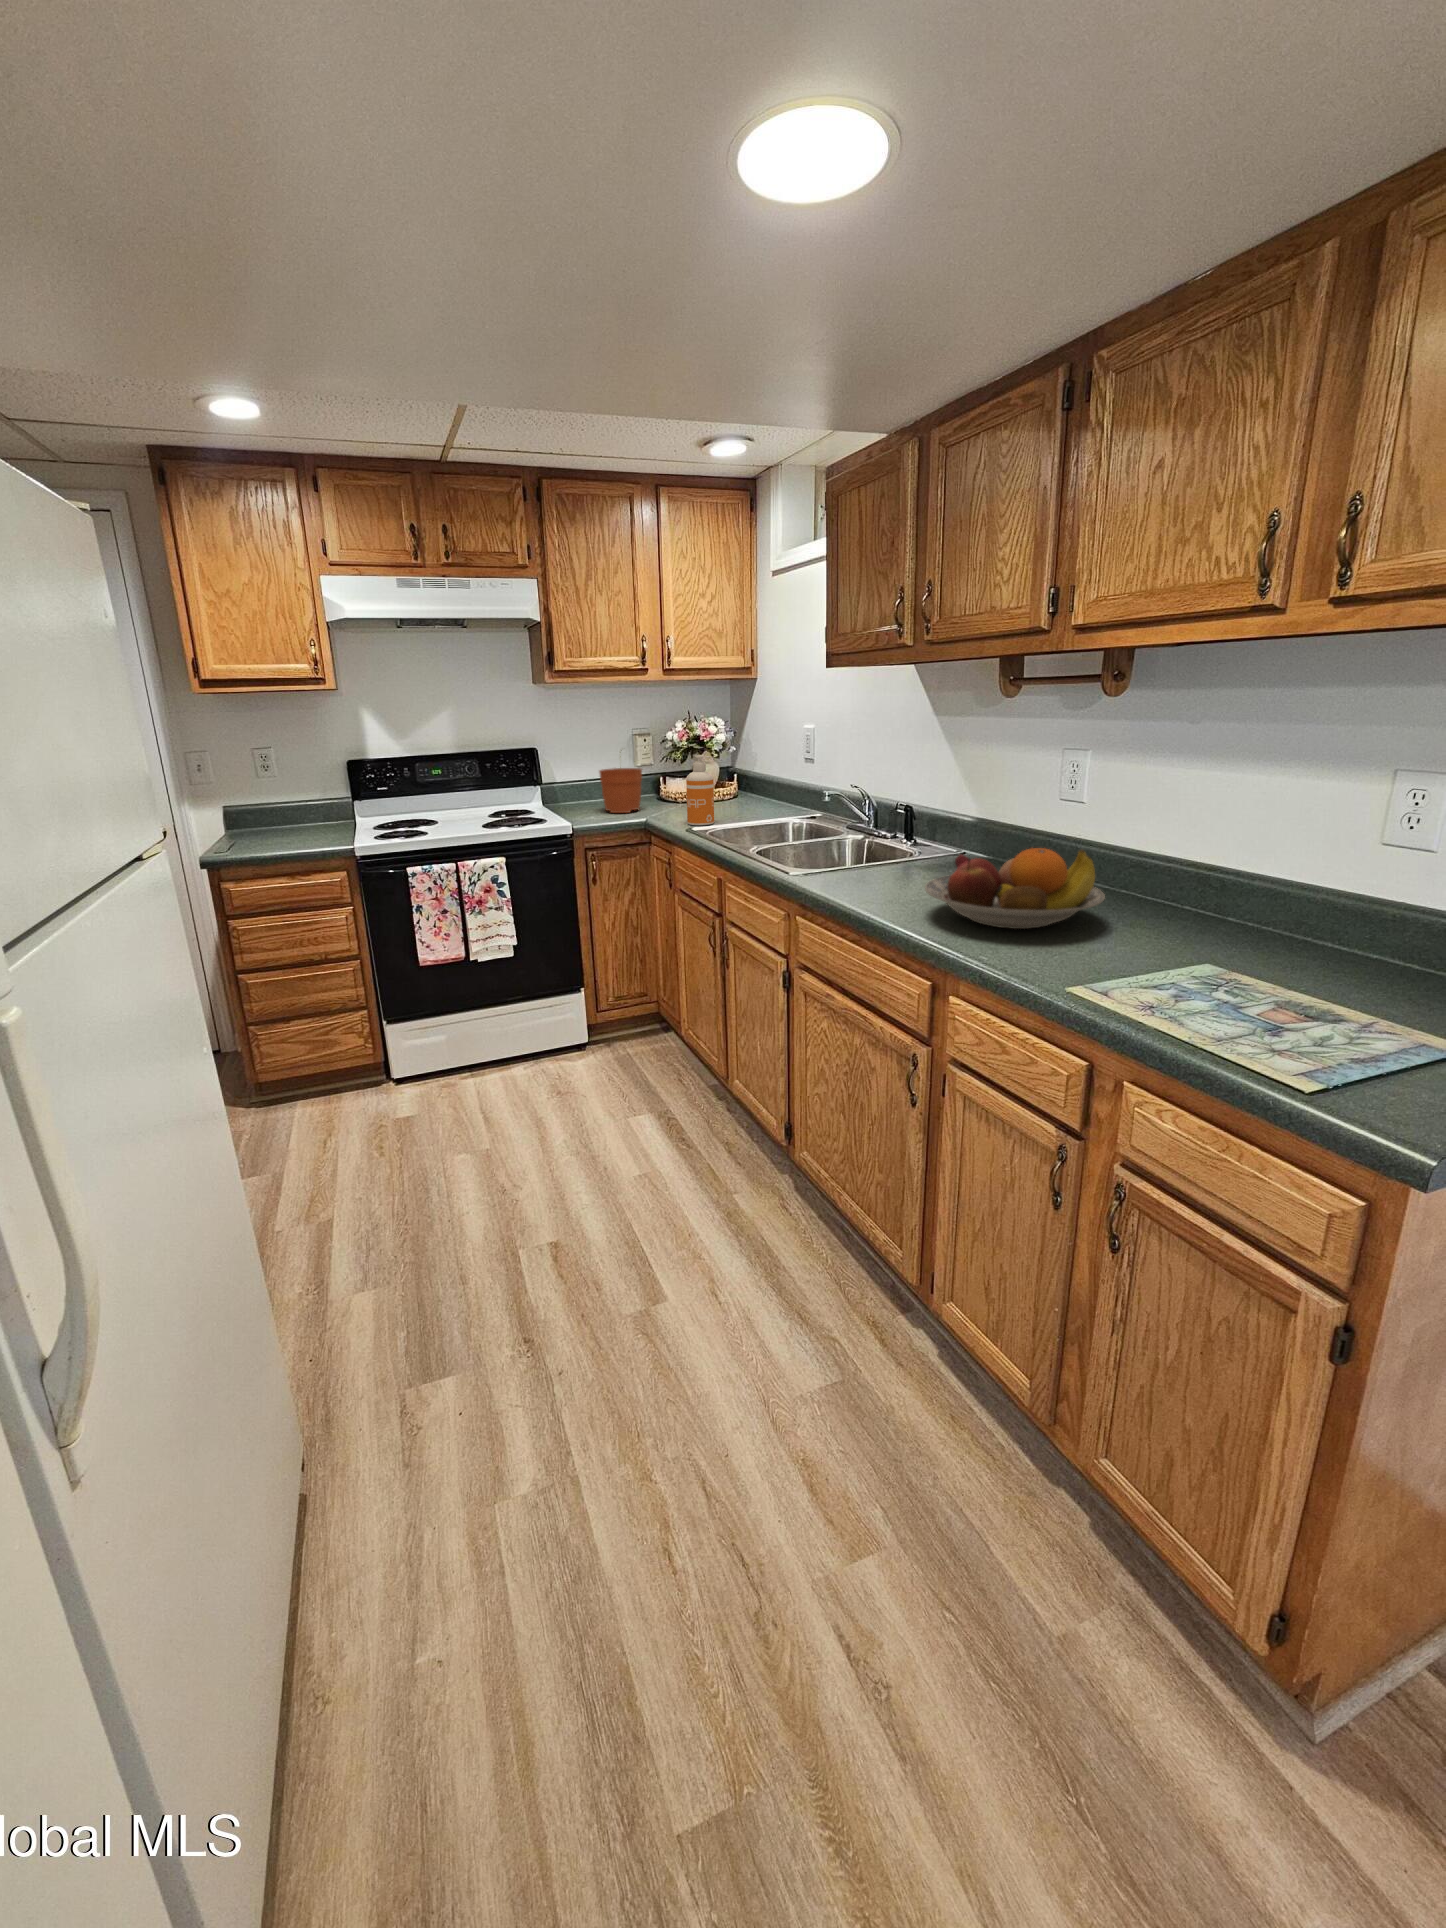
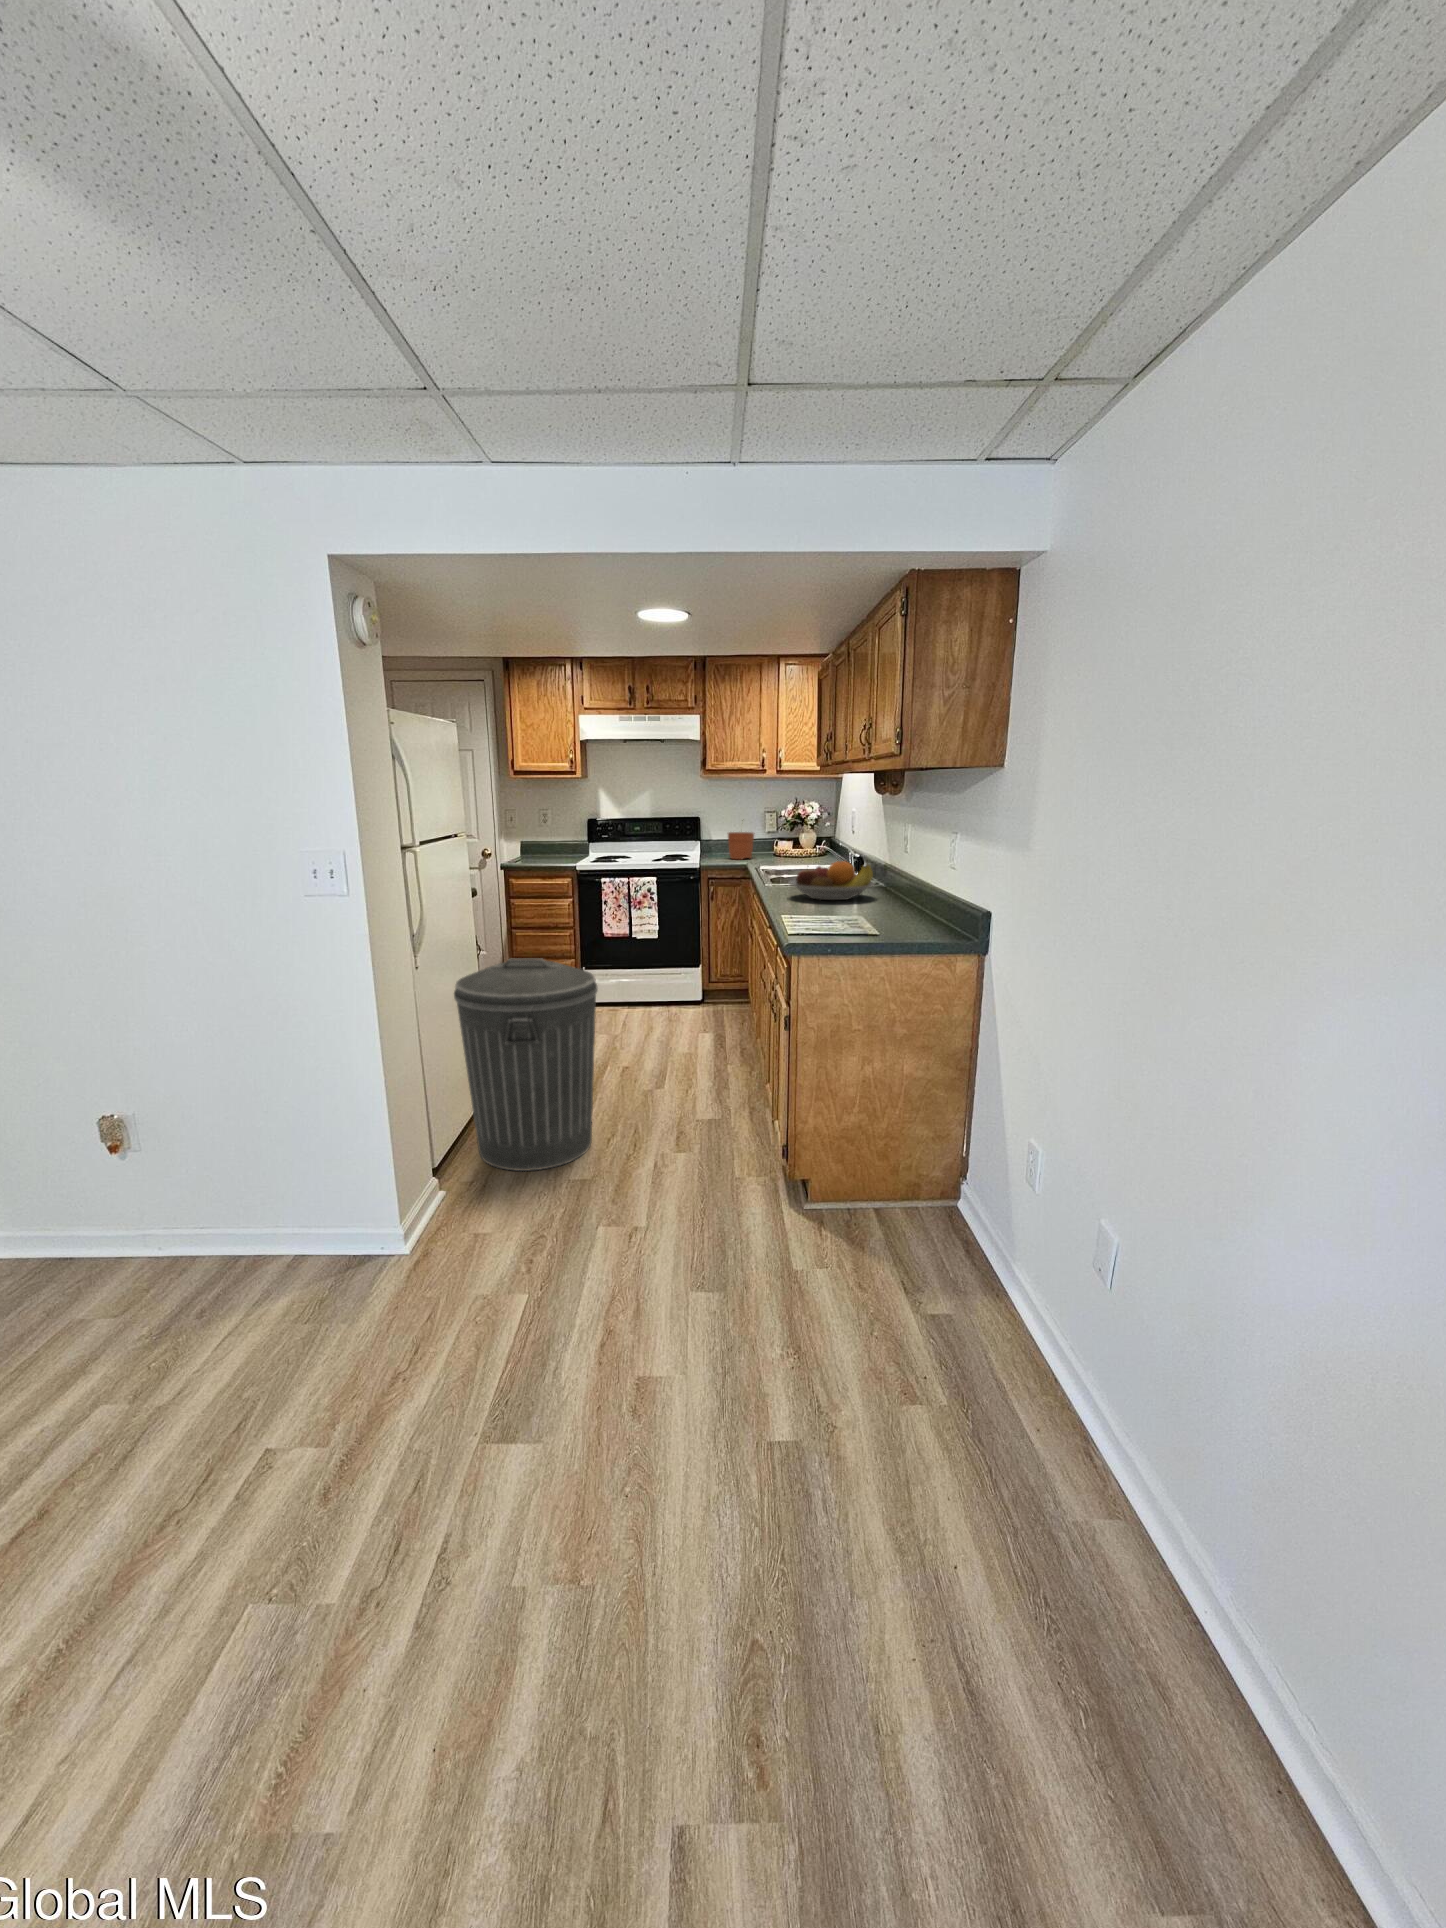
soap dispenser: present [686,755,714,825] -> none [766,823,783,866]
trash can: none [254,1158,648,1779] -> present [454,959,598,1171]

